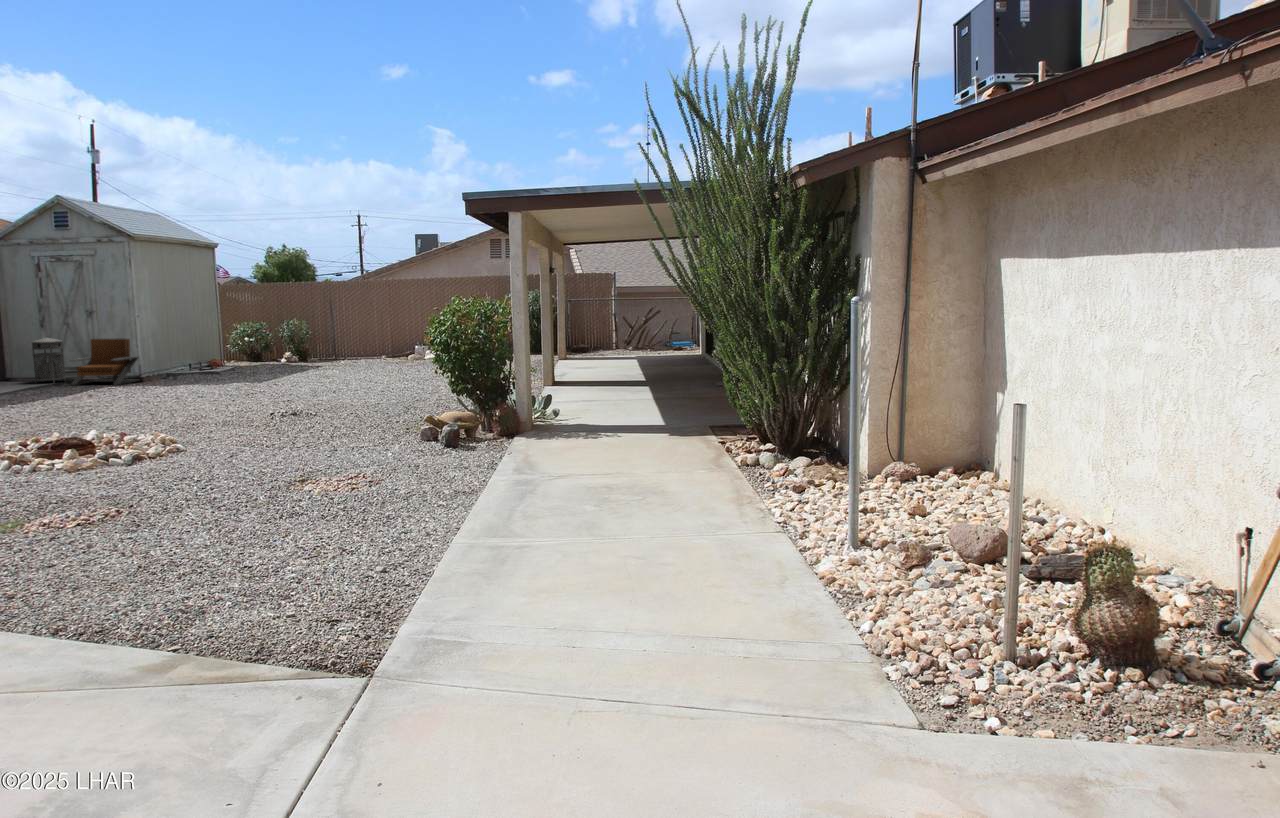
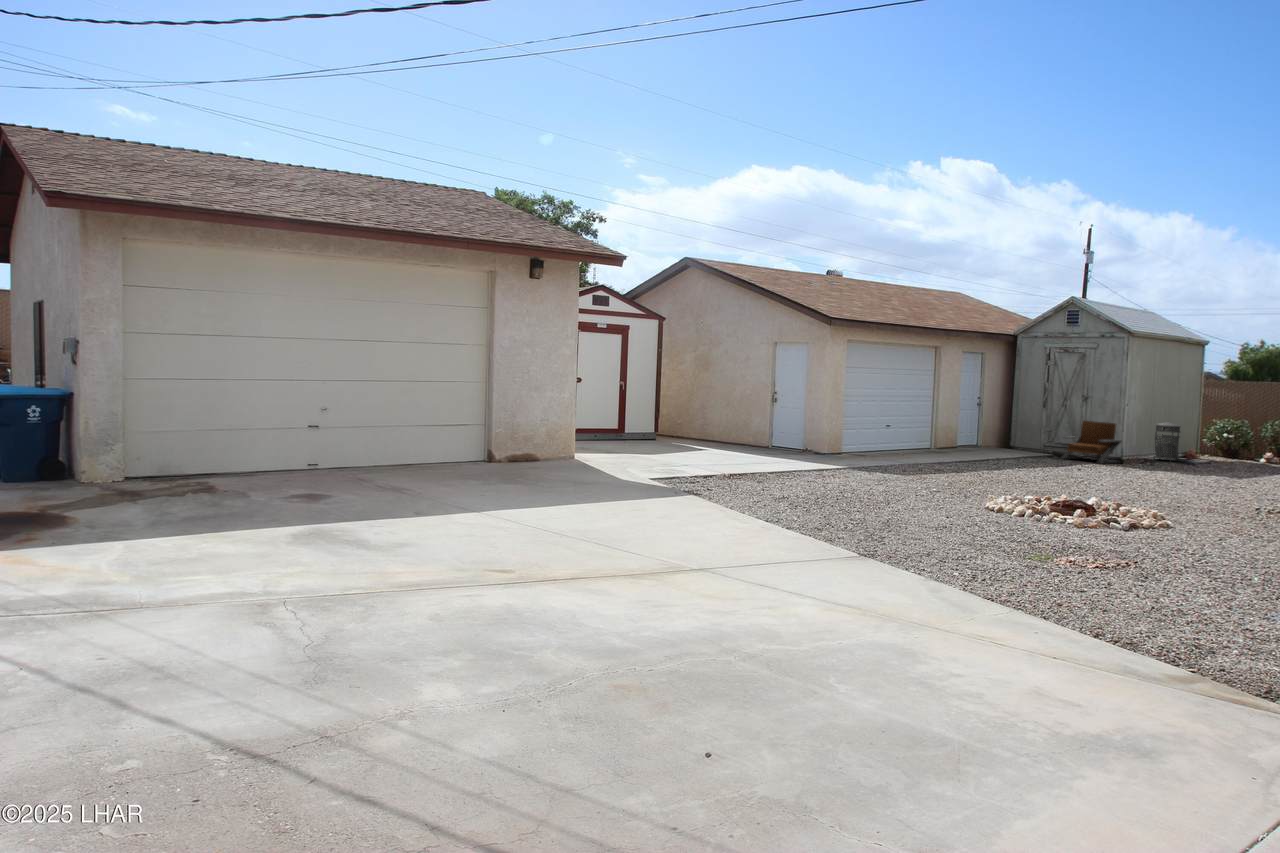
trash can: present [32,338,66,383] -> present [1153,422,1180,461]

